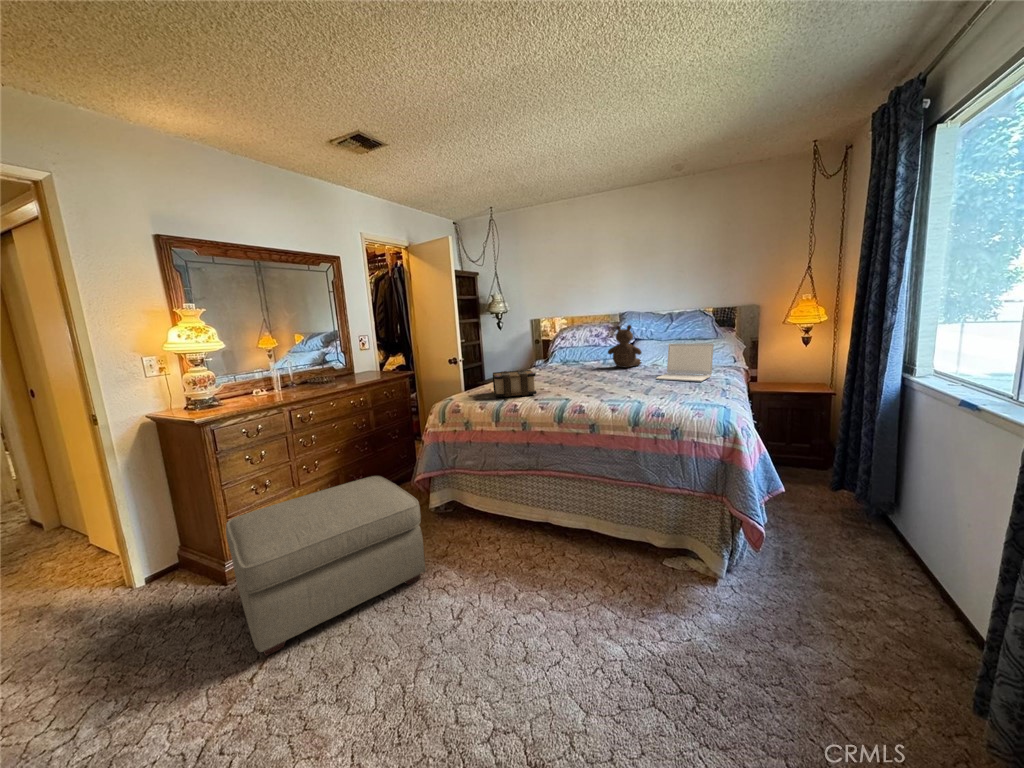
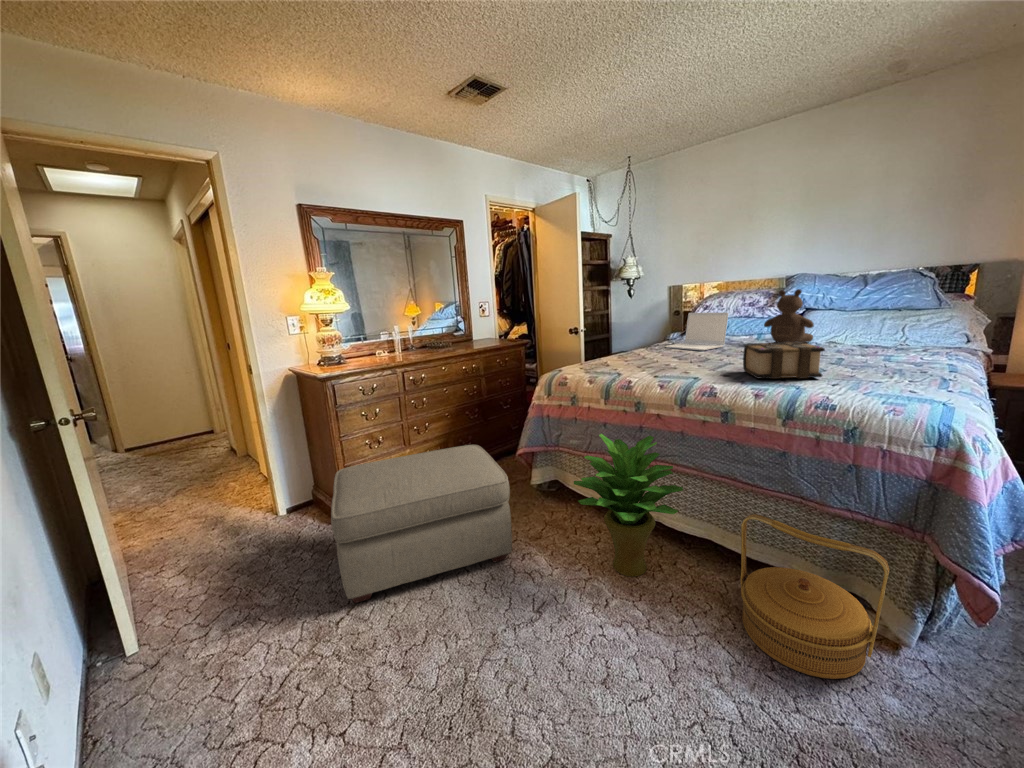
laptop: present [657,343,714,381] -> present [665,313,728,350]
book: present [493,370,537,397] -> present [743,342,825,379]
potted plant: none [478,449,567,571] -> present [574,434,683,576]
woven basket: none [612,501,706,613] -> present [740,514,890,679]

